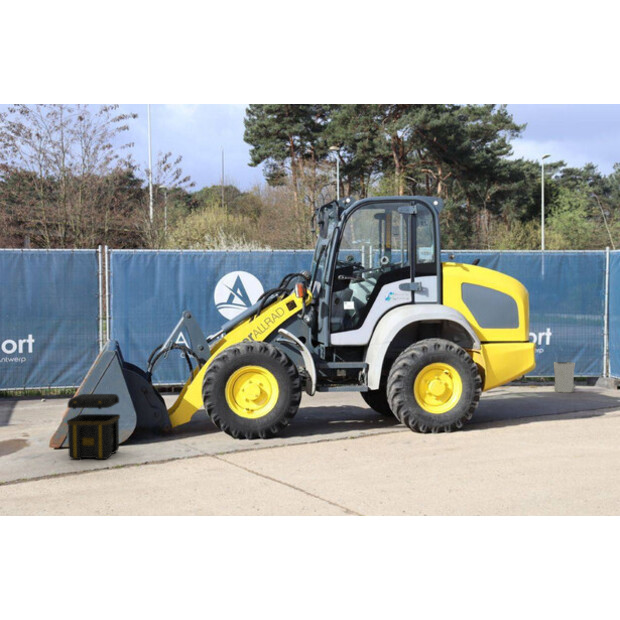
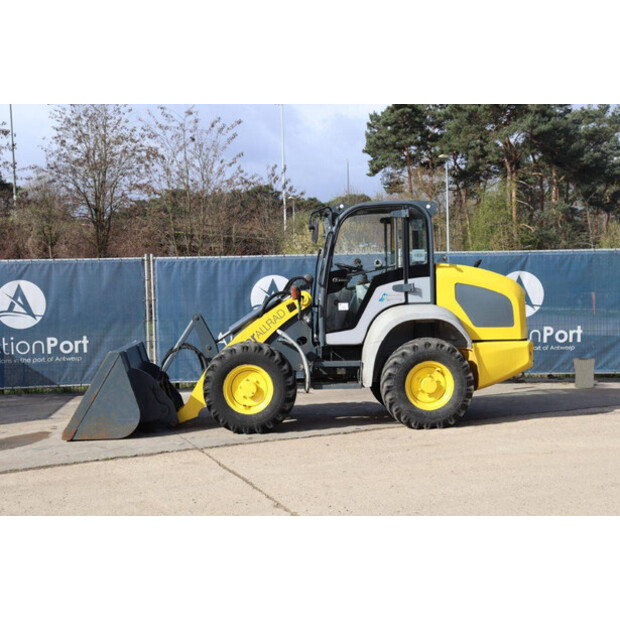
toolbox: present [67,394,120,459] -> none [72,391,124,451]

